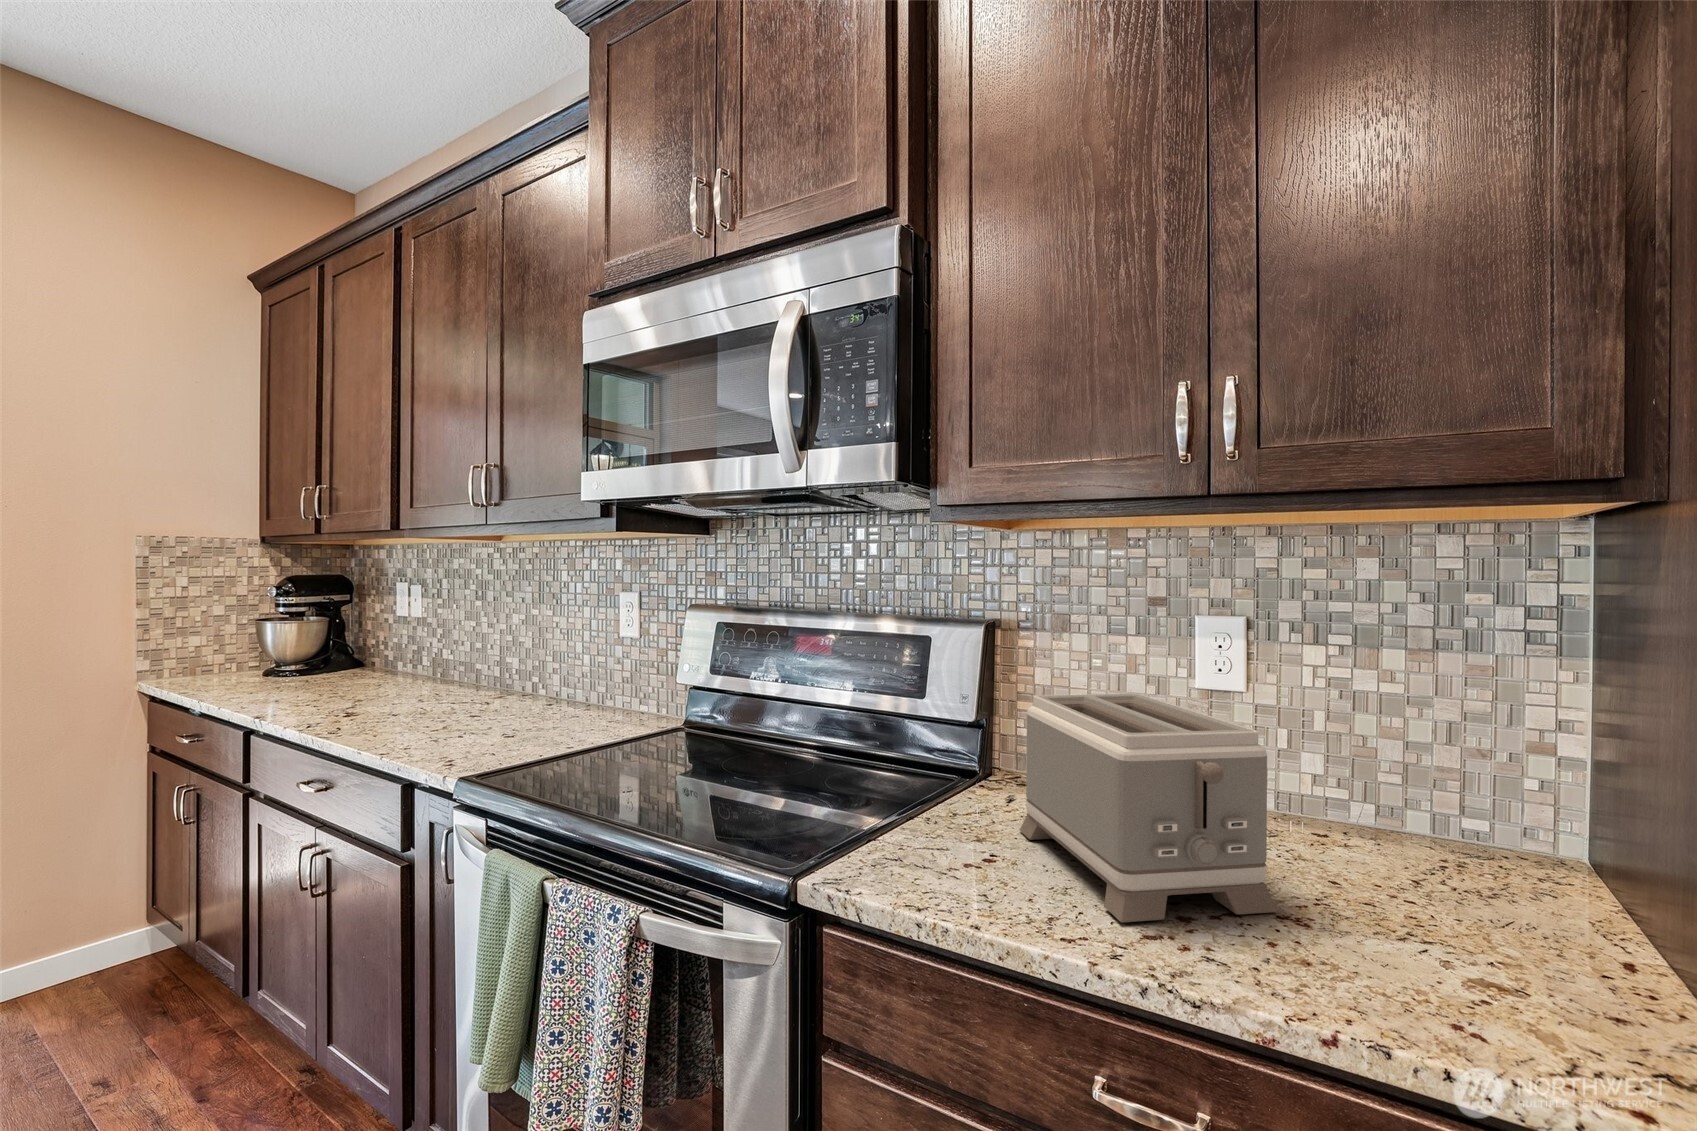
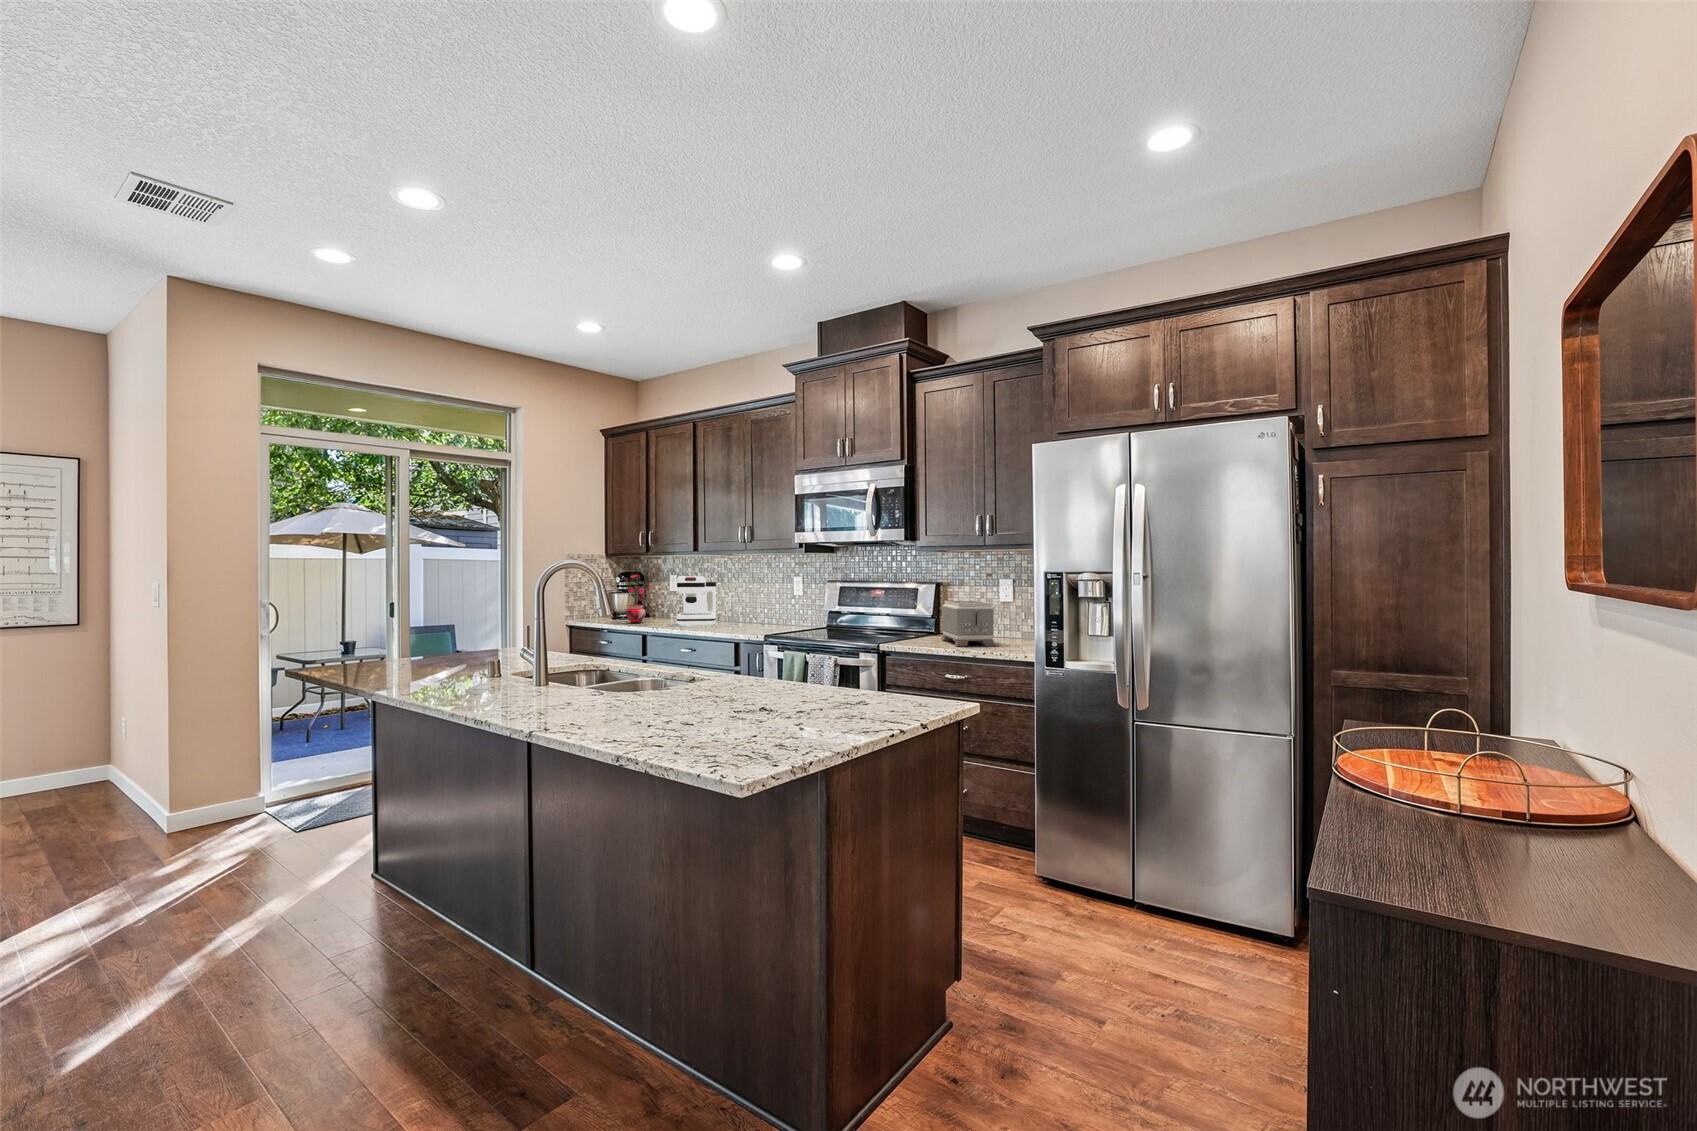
potted plant: none [249,580,324,692] -> present [625,575,650,623]
coffee maker: none [334,587,456,709] -> present [676,576,716,626]

